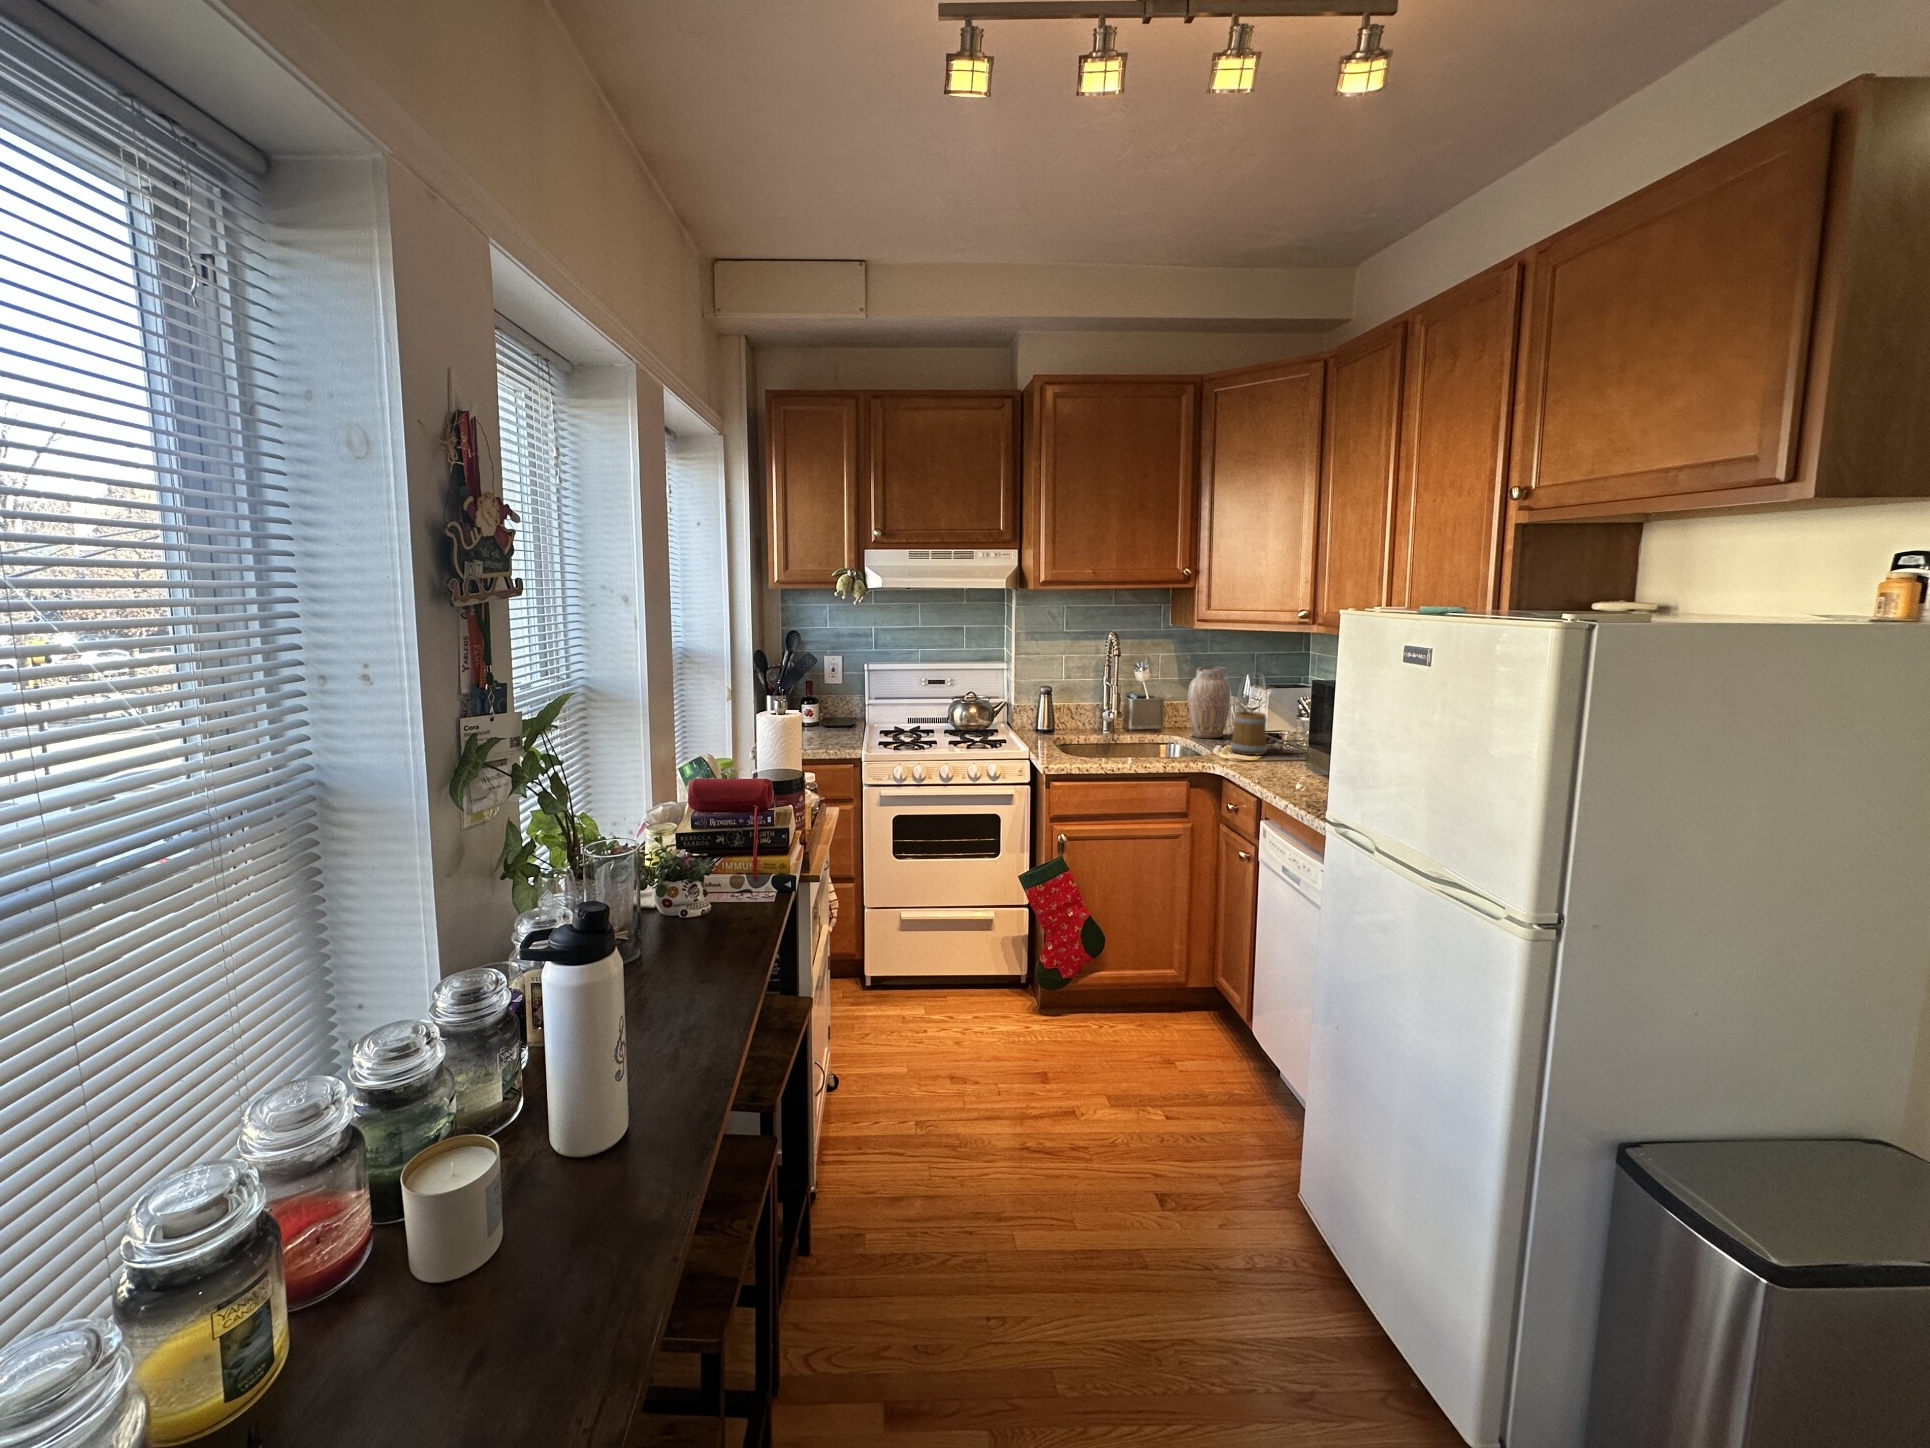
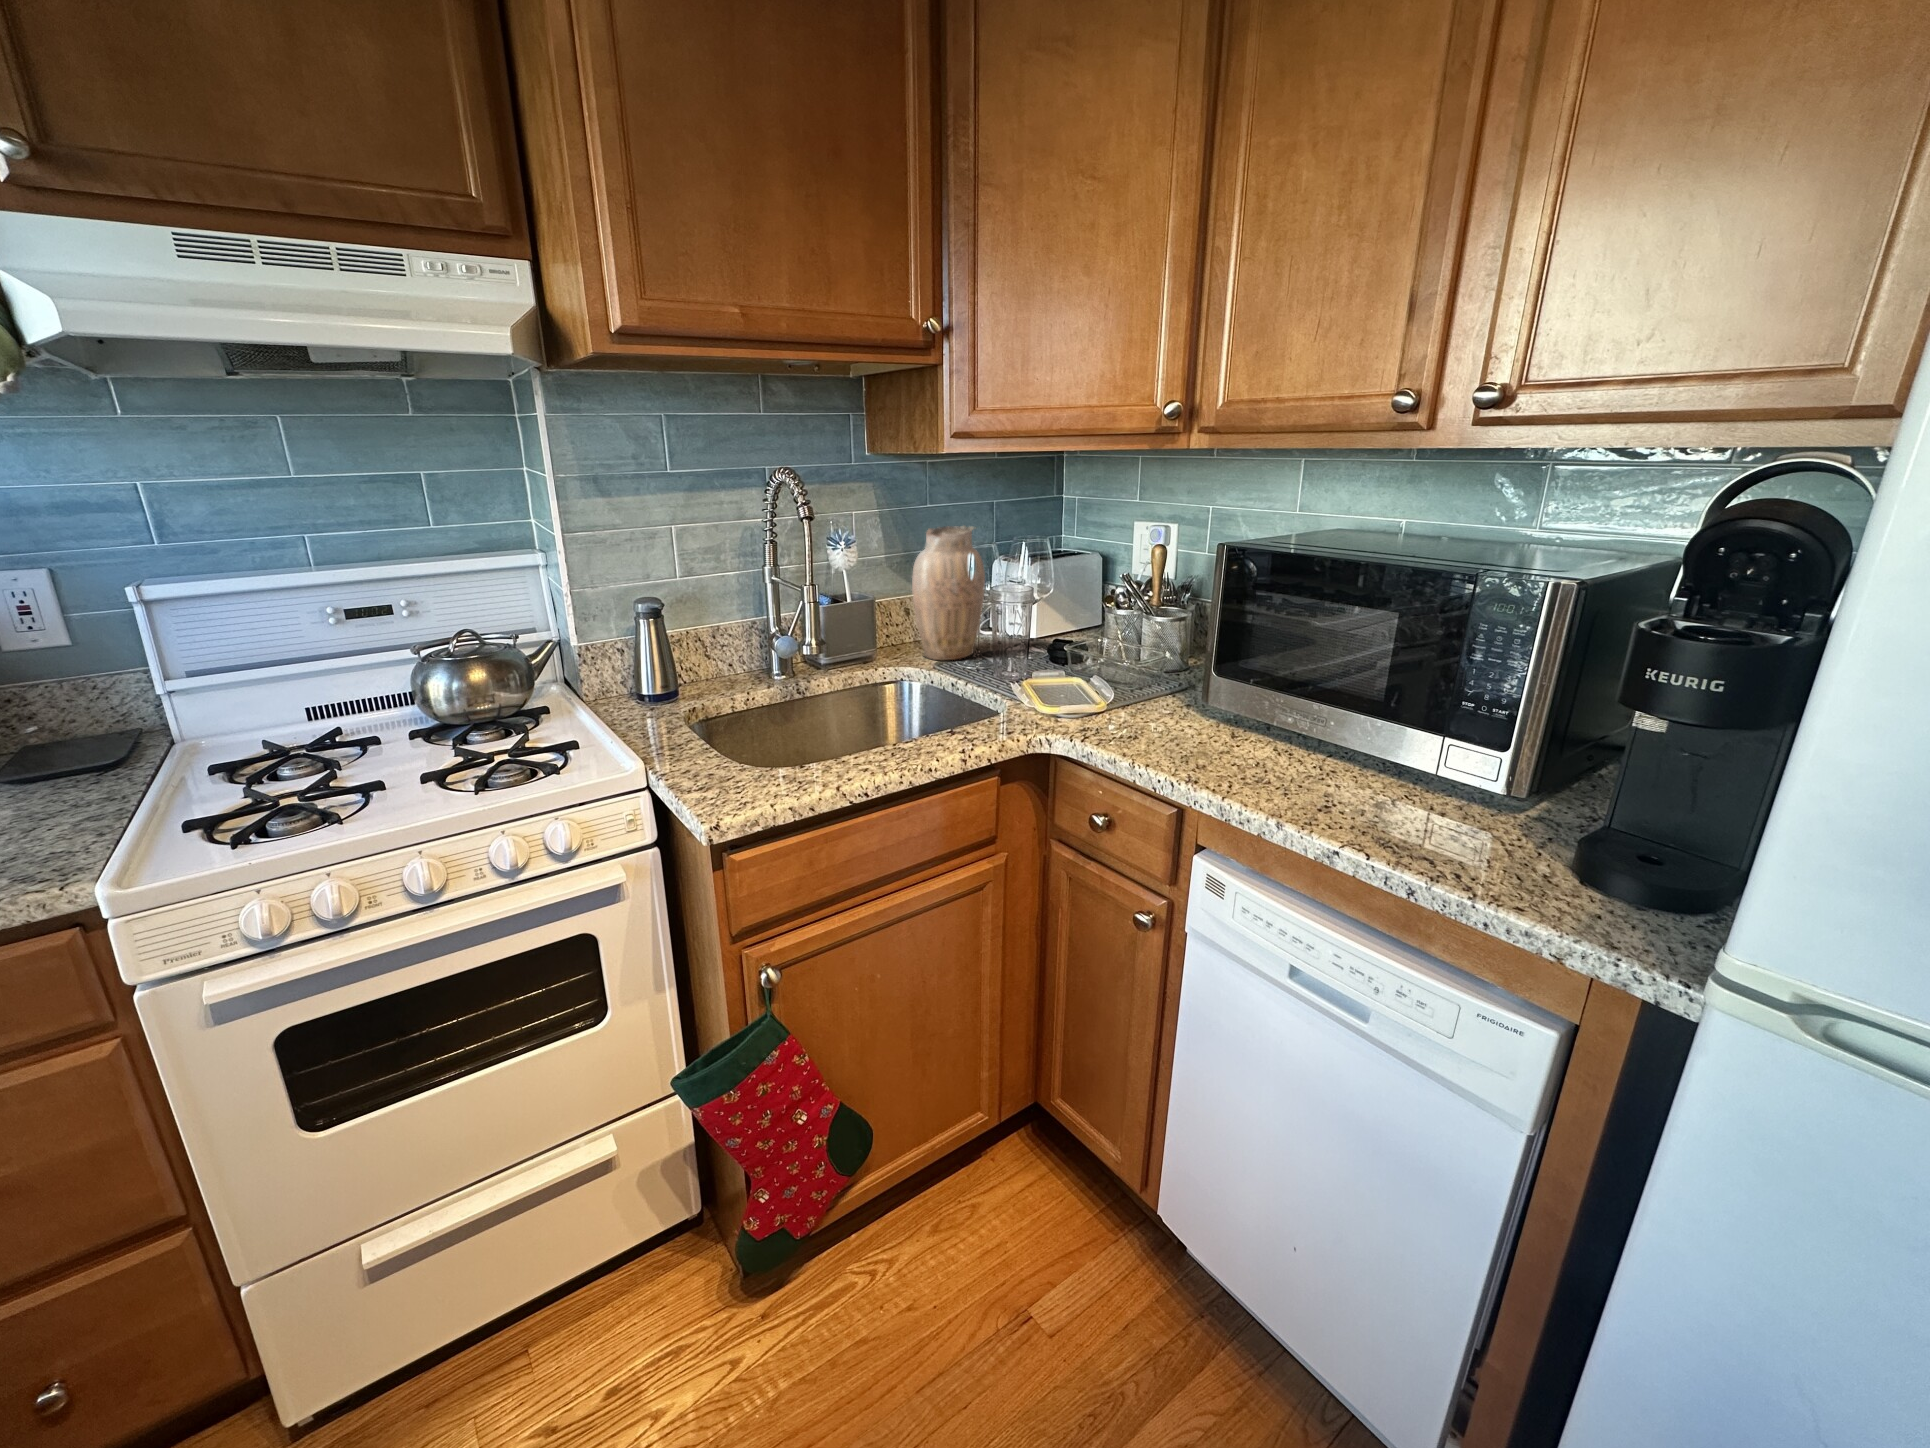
mug: present [1231,711,1267,755] -> none [1019,606,1084,690]

